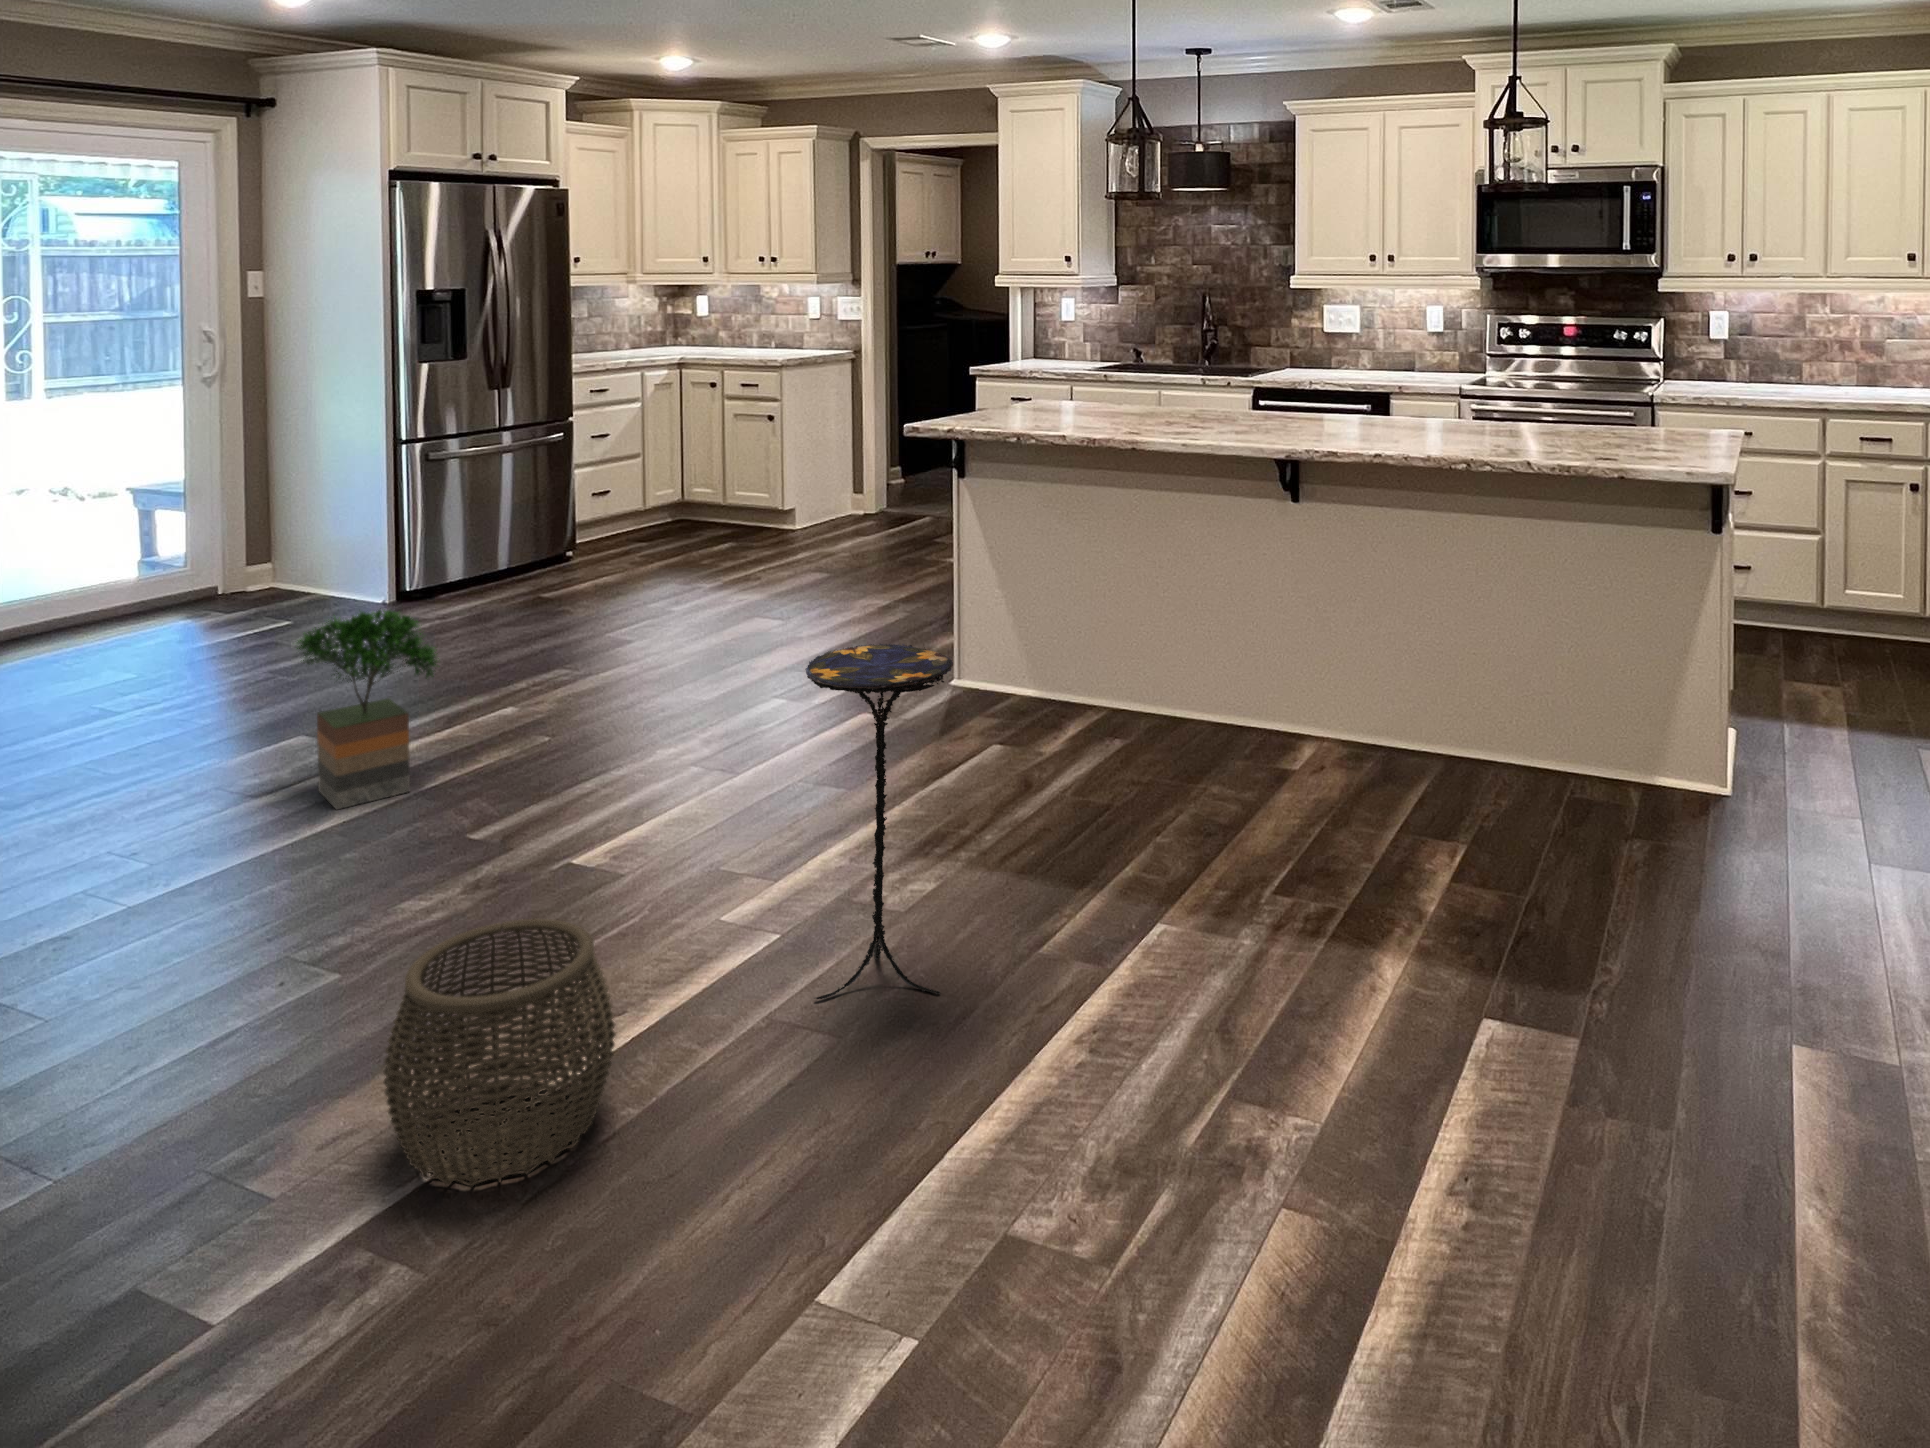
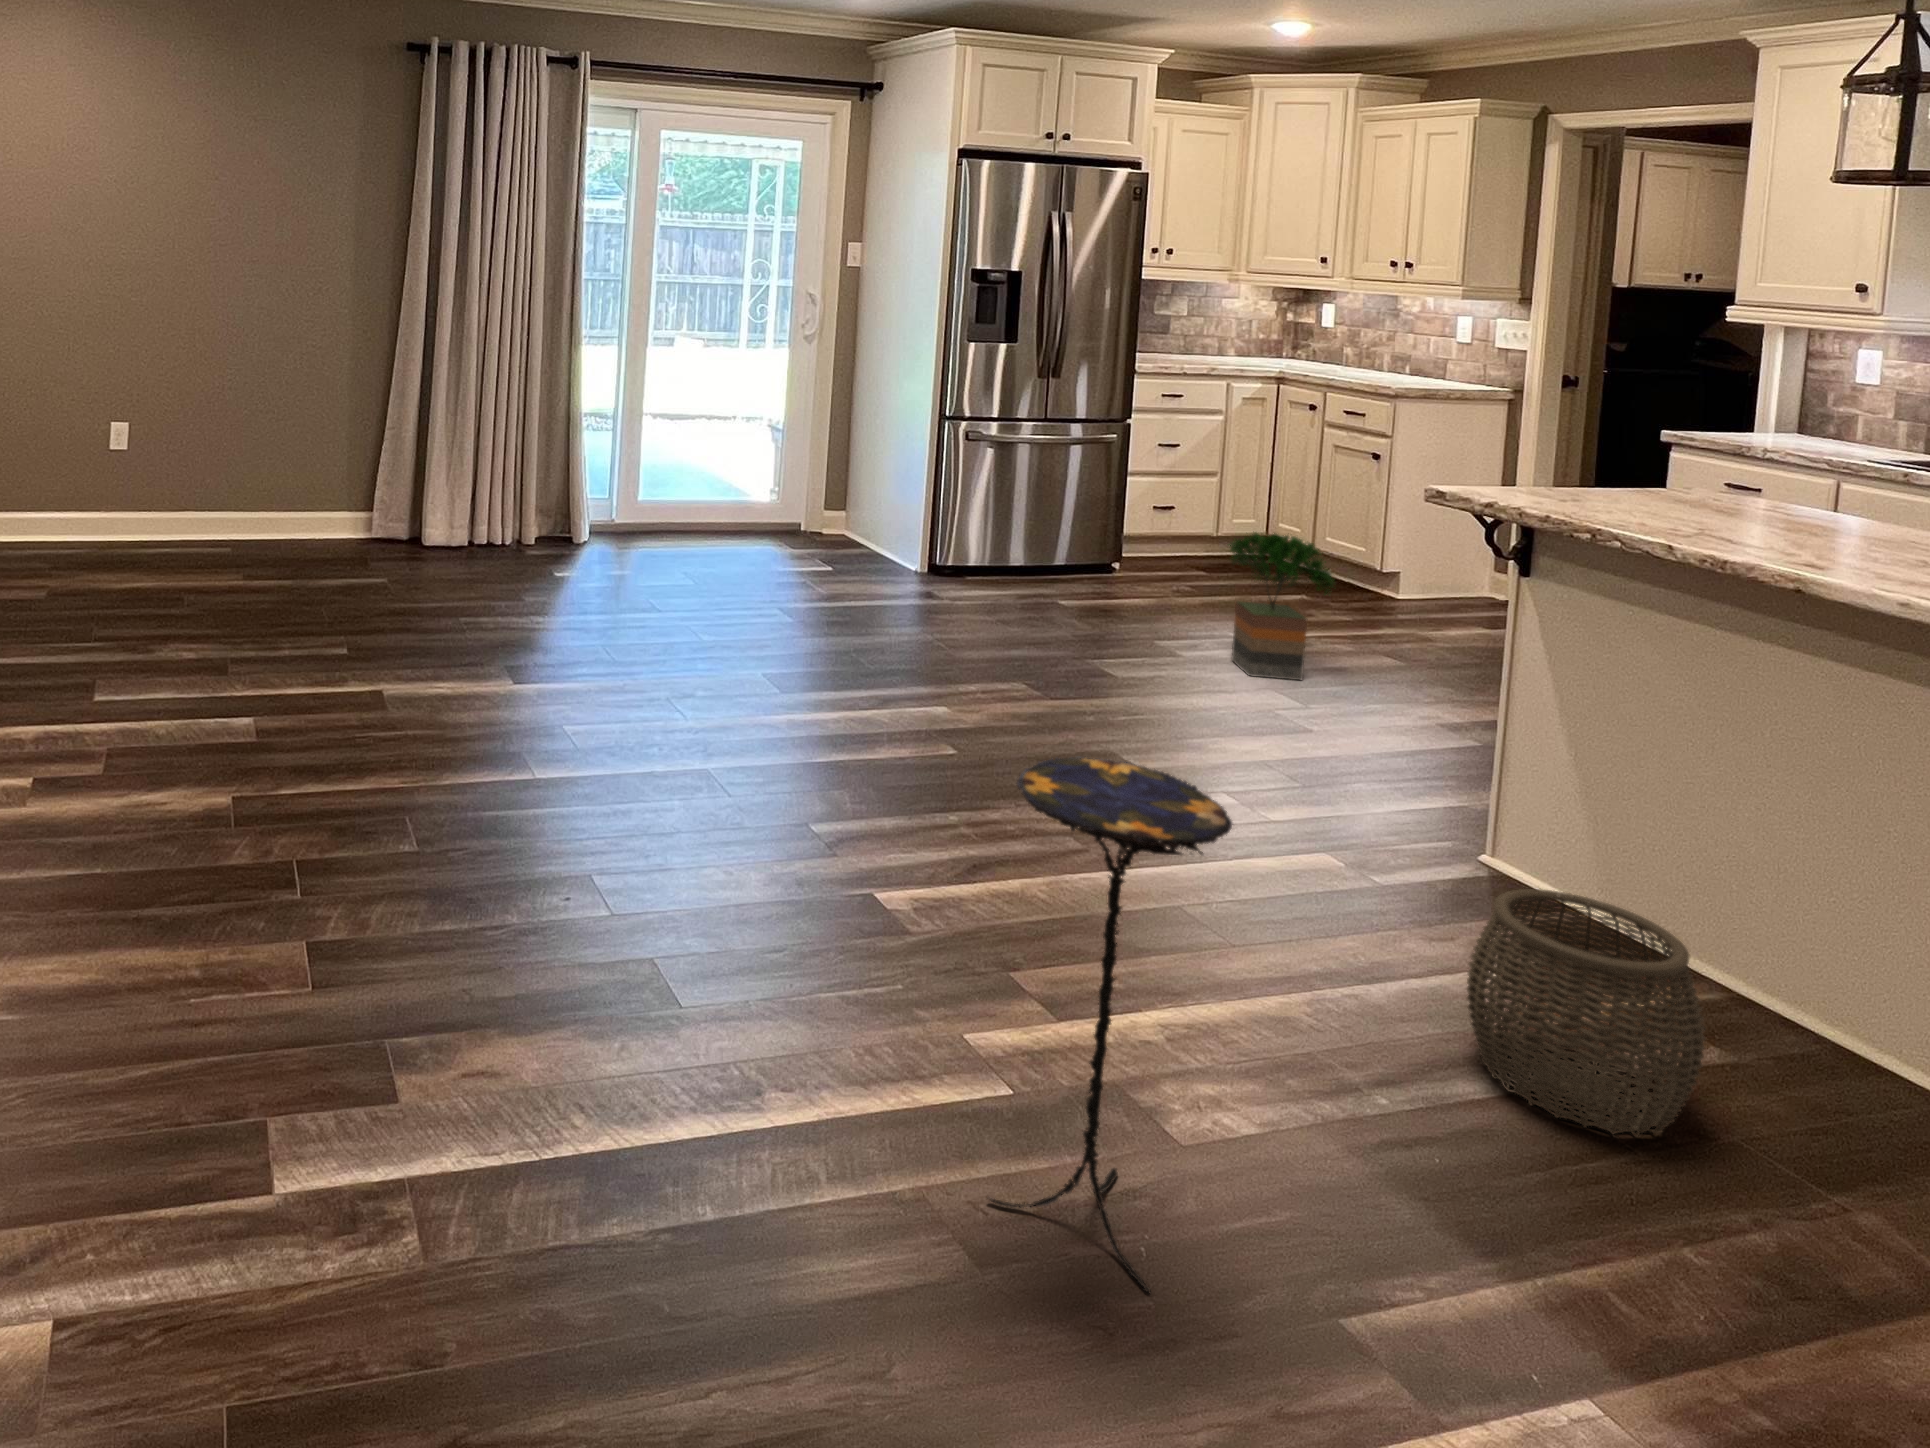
potted tree: present [296,608,439,809] -> present [1229,533,1334,680]
woven basket: present [383,919,616,1186] -> present [1467,889,1705,1137]

